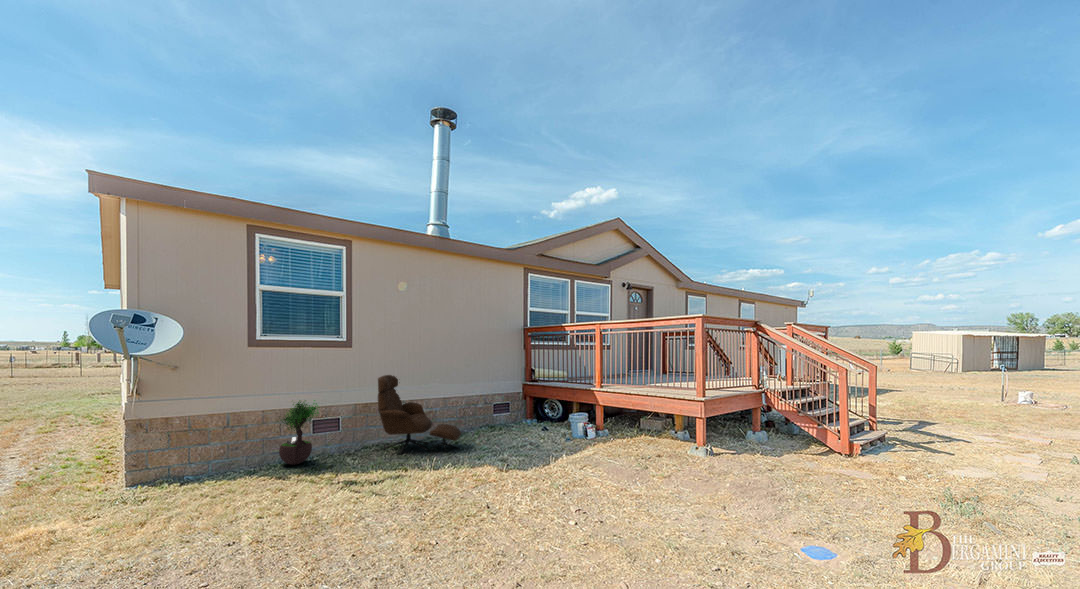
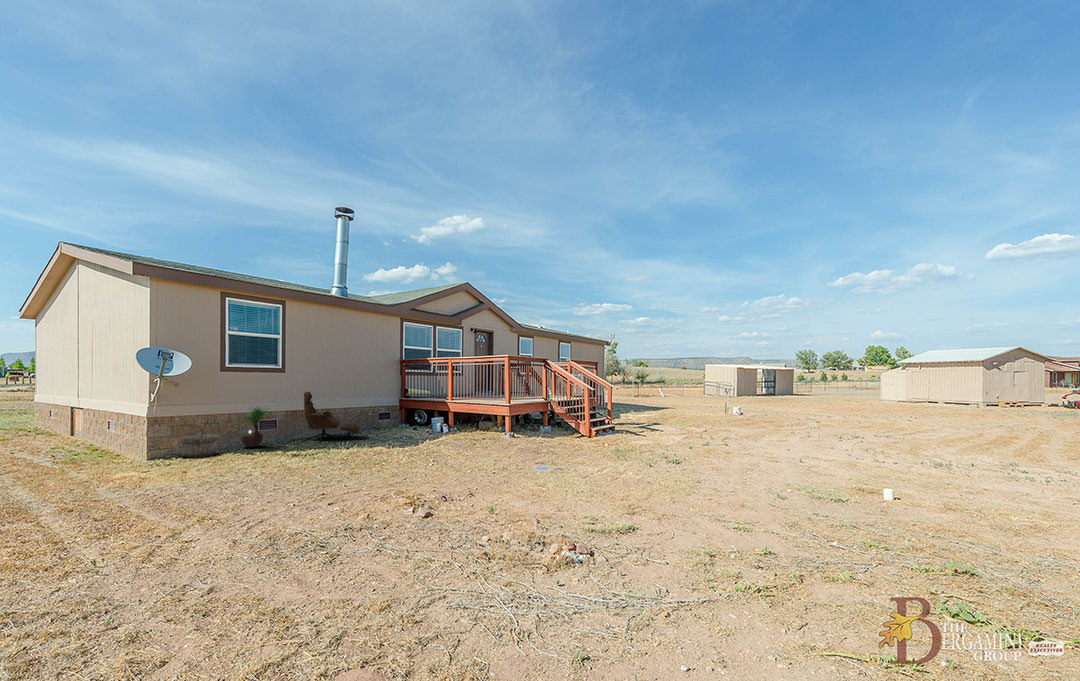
wooden bucket: none [174,439,233,487] -> present [182,431,218,457]

